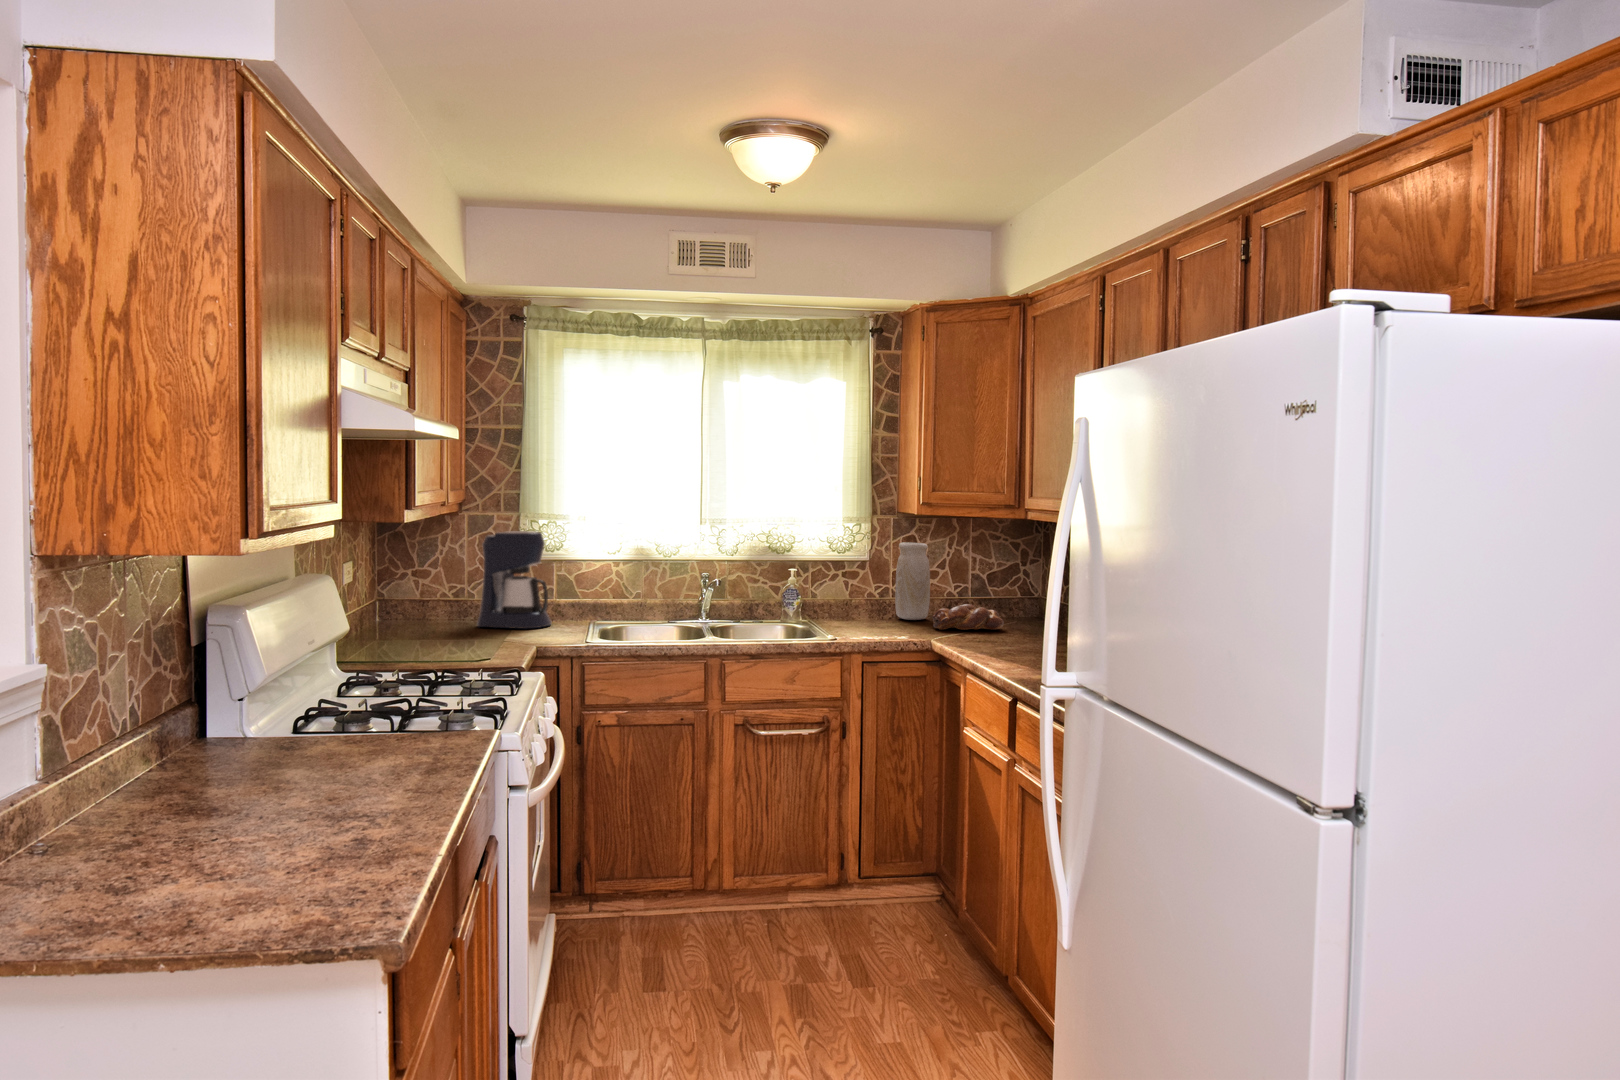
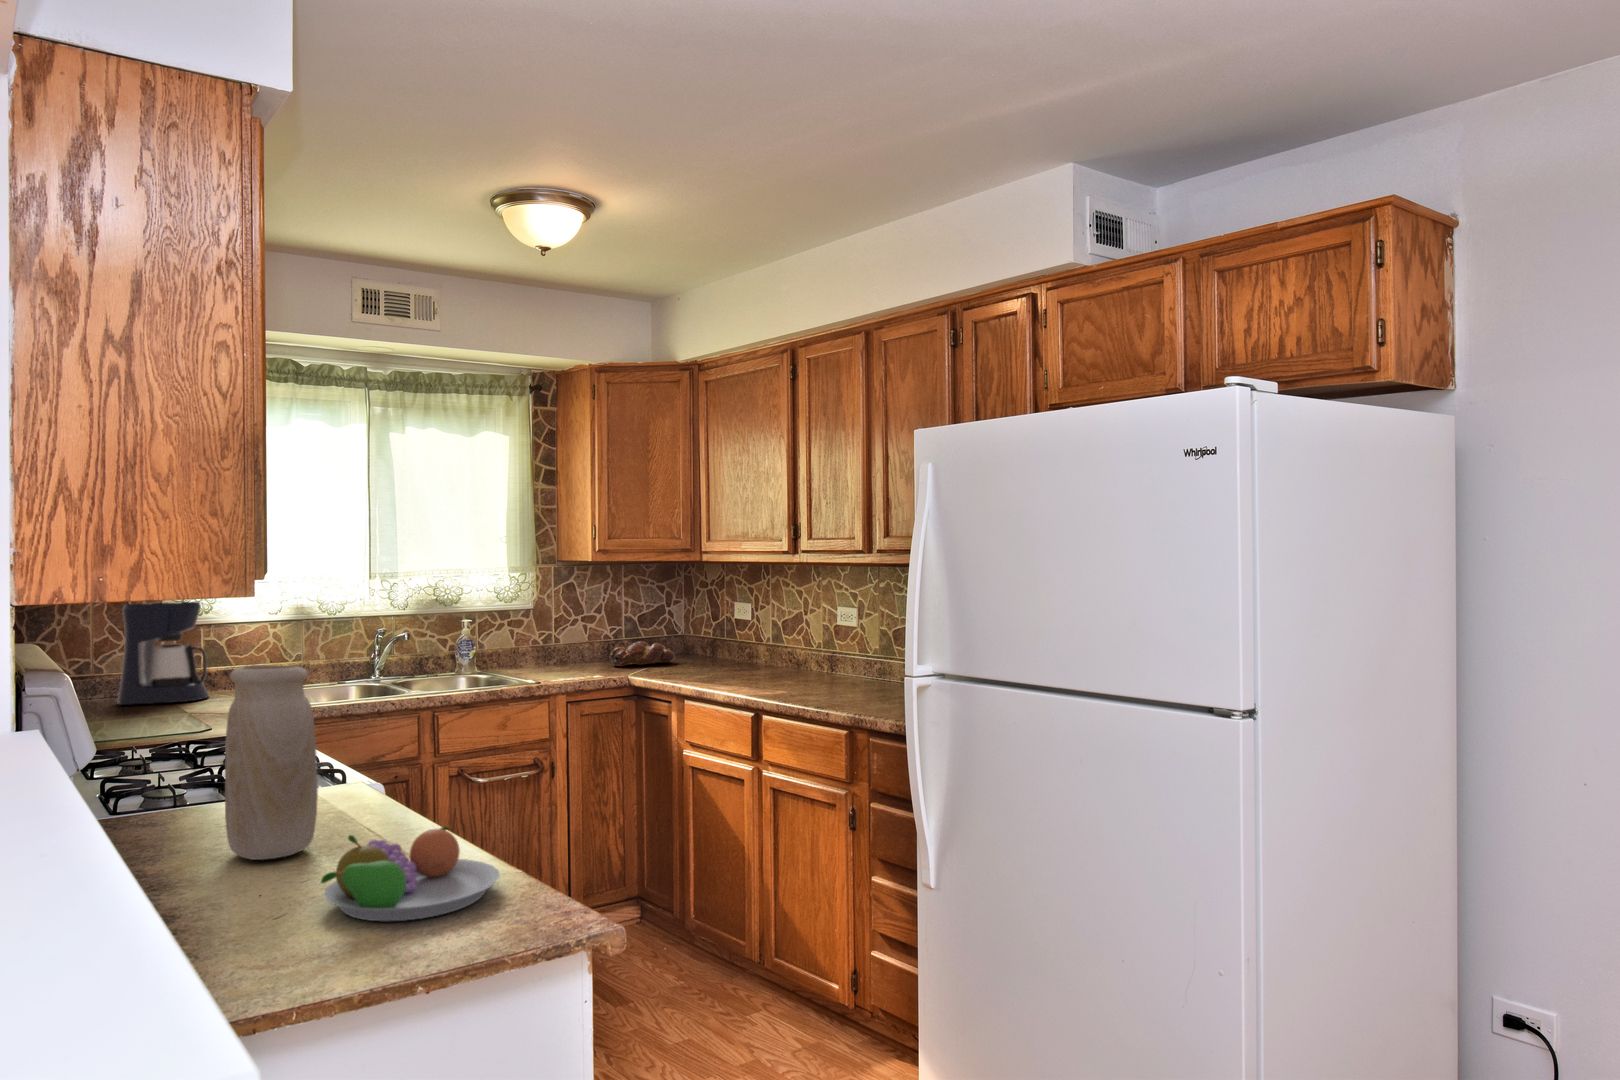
vase: present [895,542,930,620] -> present [225,665,318,860]
fruit bowl: none [154,804,365,904] -> present [321,827,500,921]

